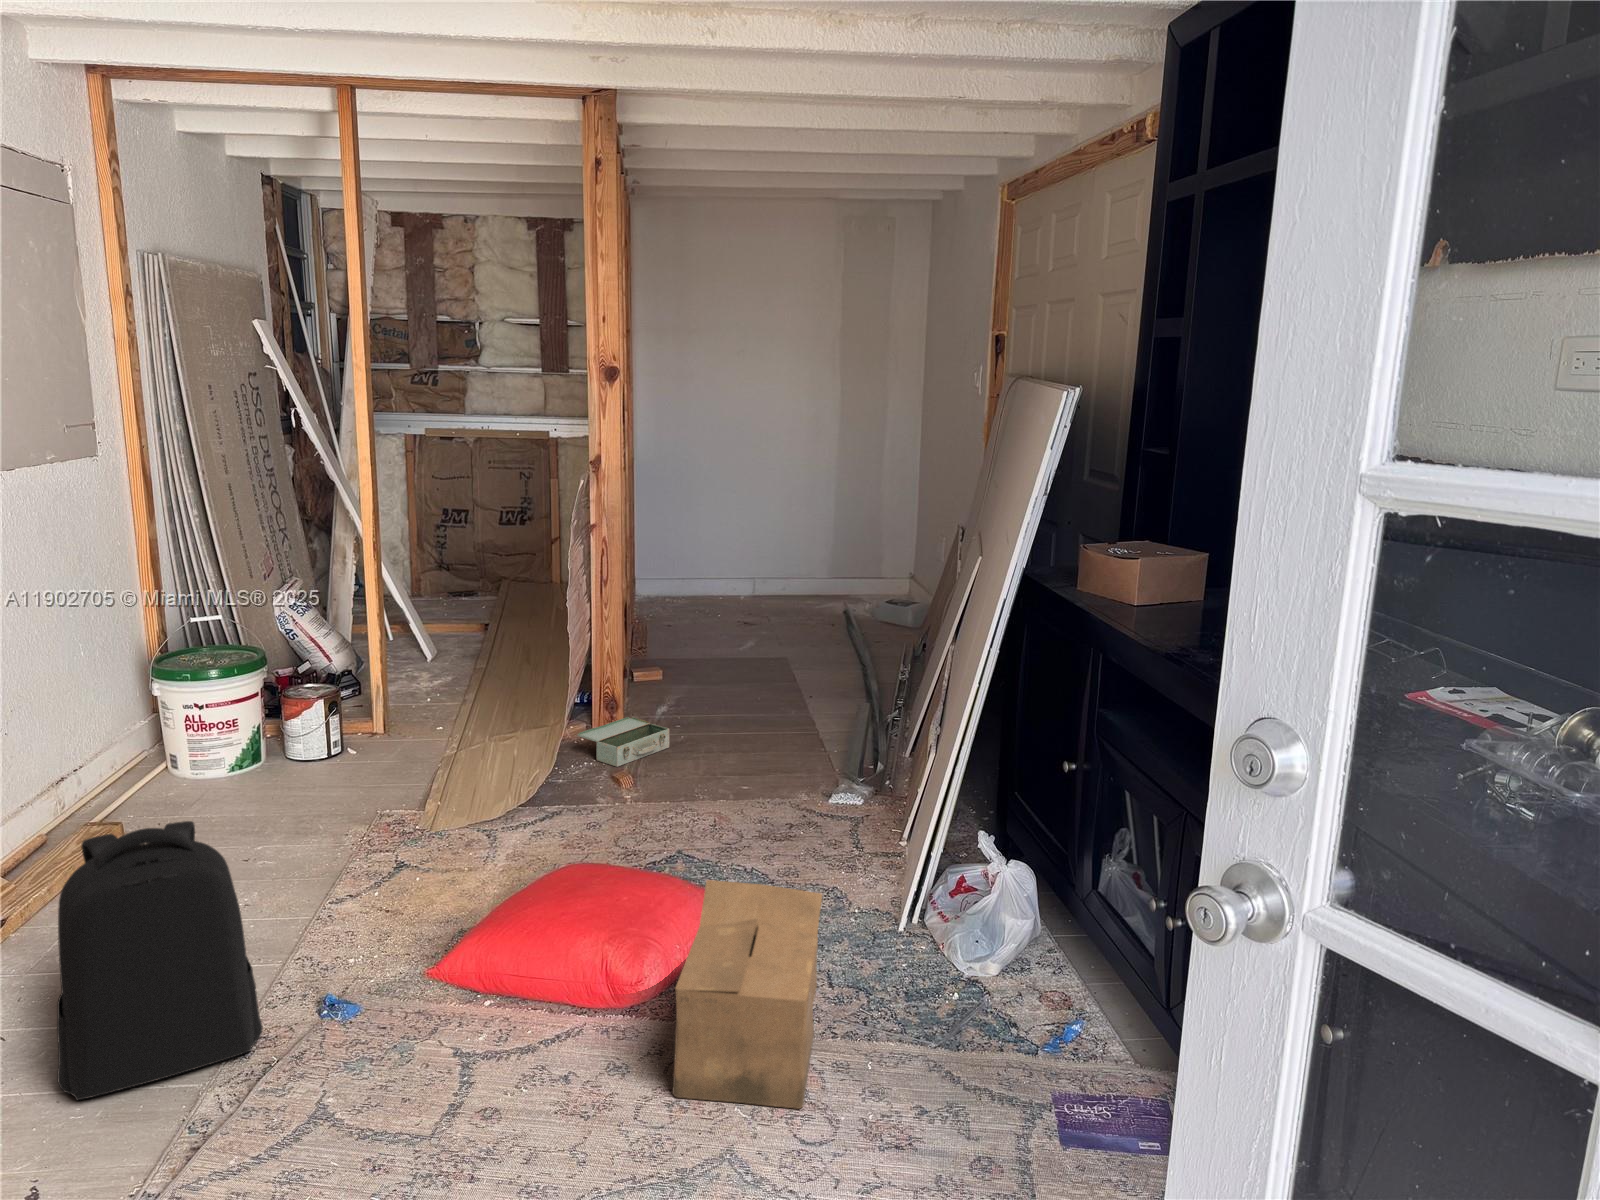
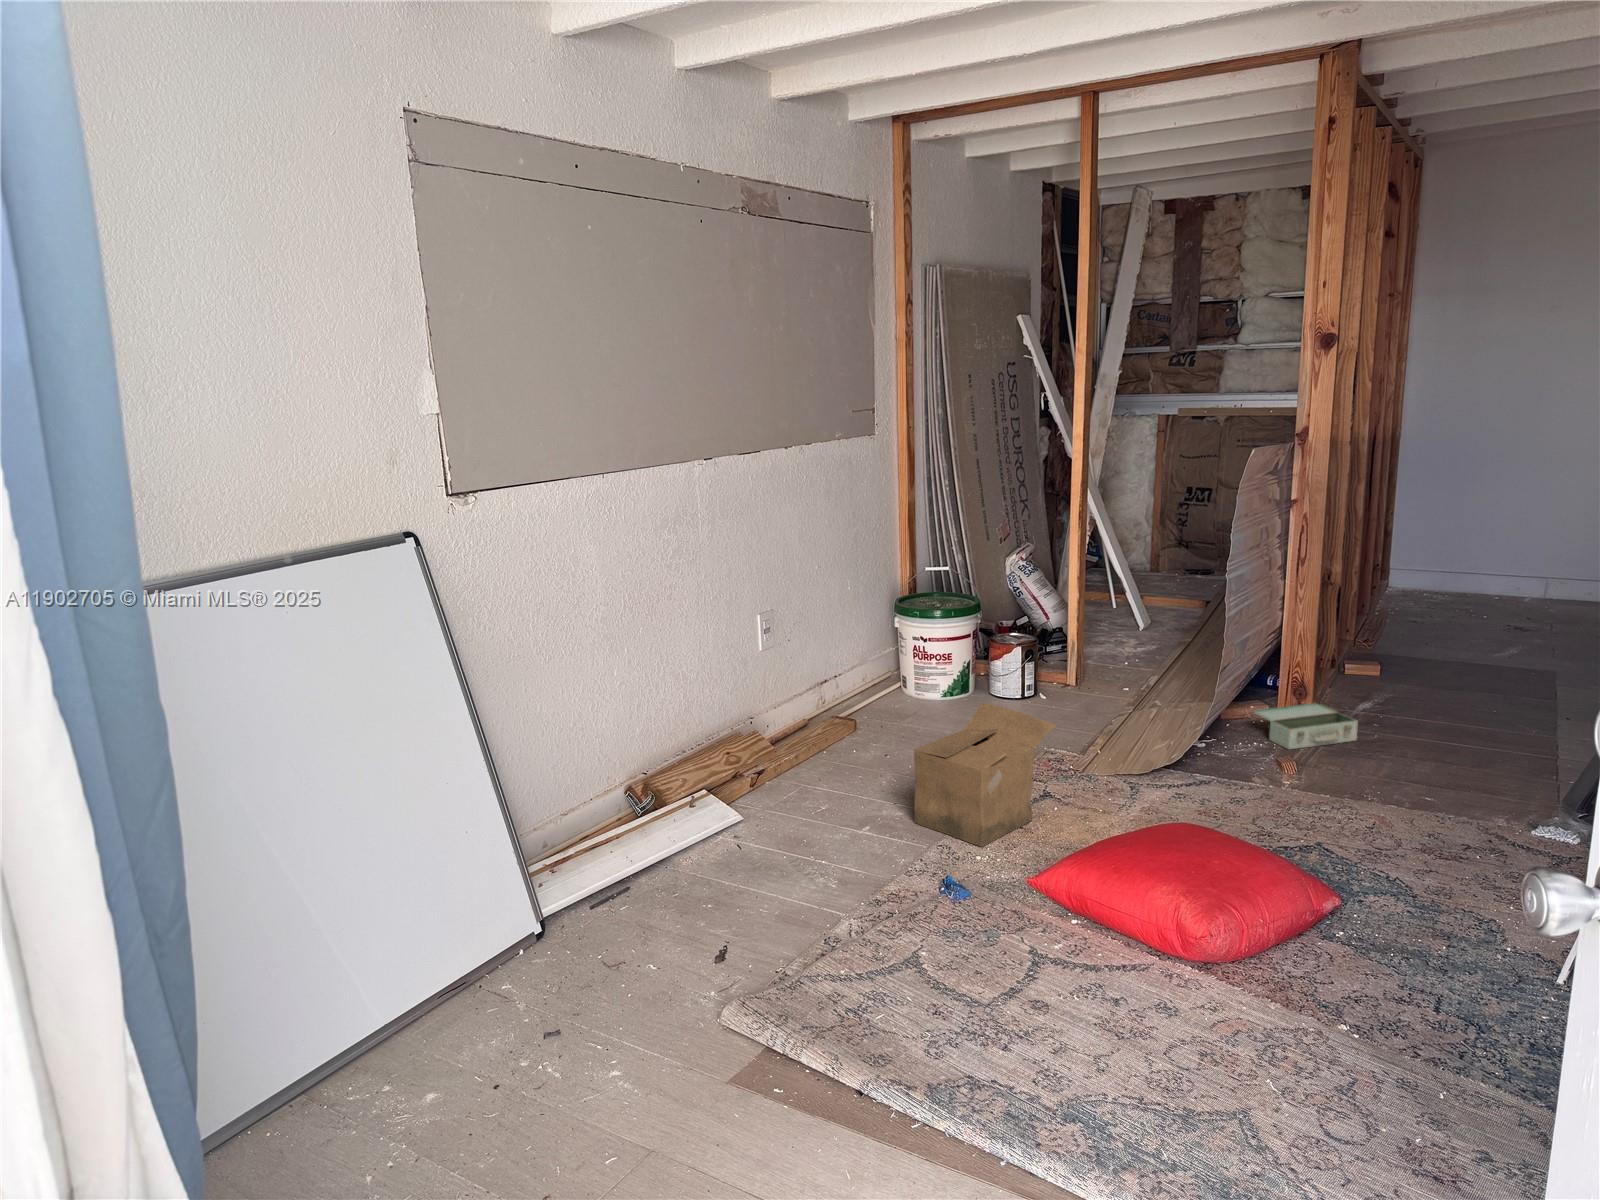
backpack: present [57,821,263,1100] -> none [763,712,898,901]
cardboard box: present [672,880,822,1109] -> present [914,702,1056,846]

